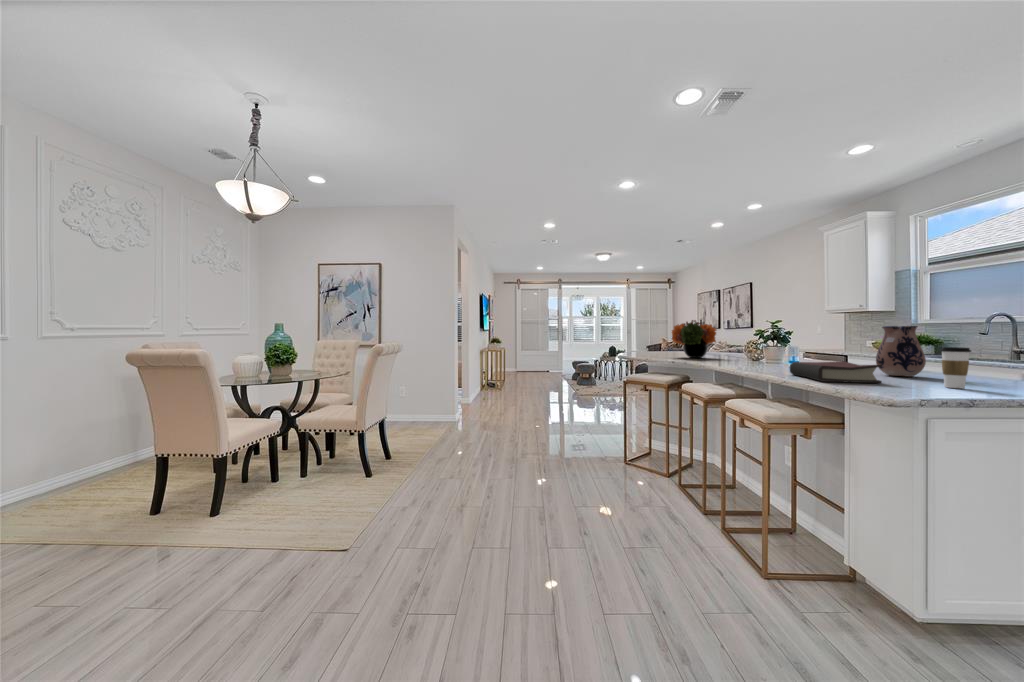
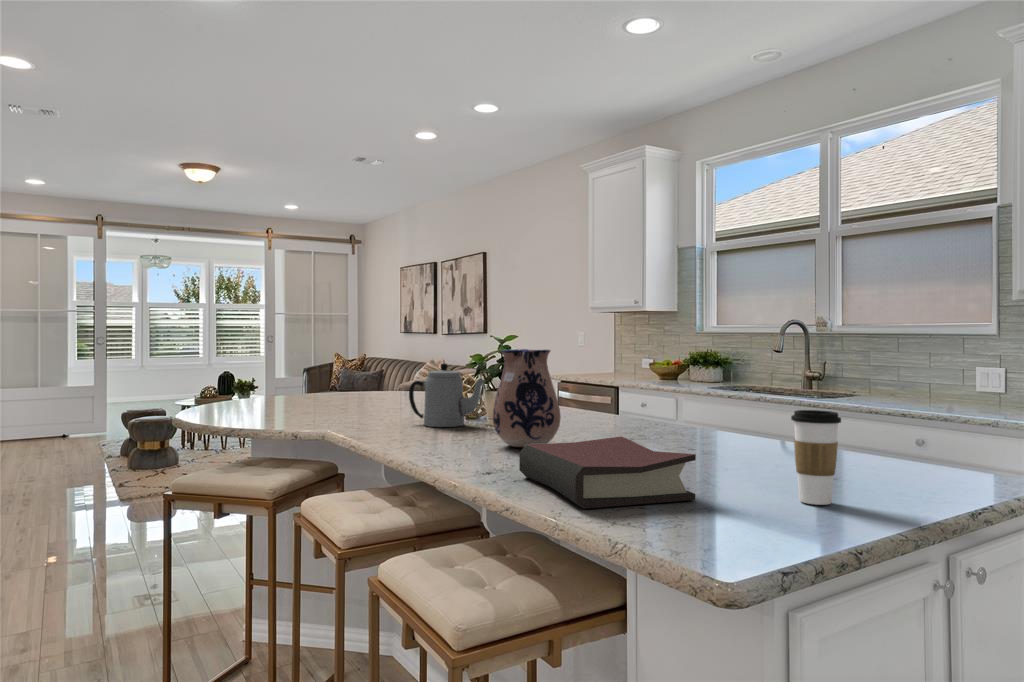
flower arrangement: present [672,320,717,358] -> none [293,325,396,415]
ceramic pitcher: present [876,326,926,377] -> present [493,349,561,447]
teapot: none [726,335,766,362] -> present [409,363,485,427]

